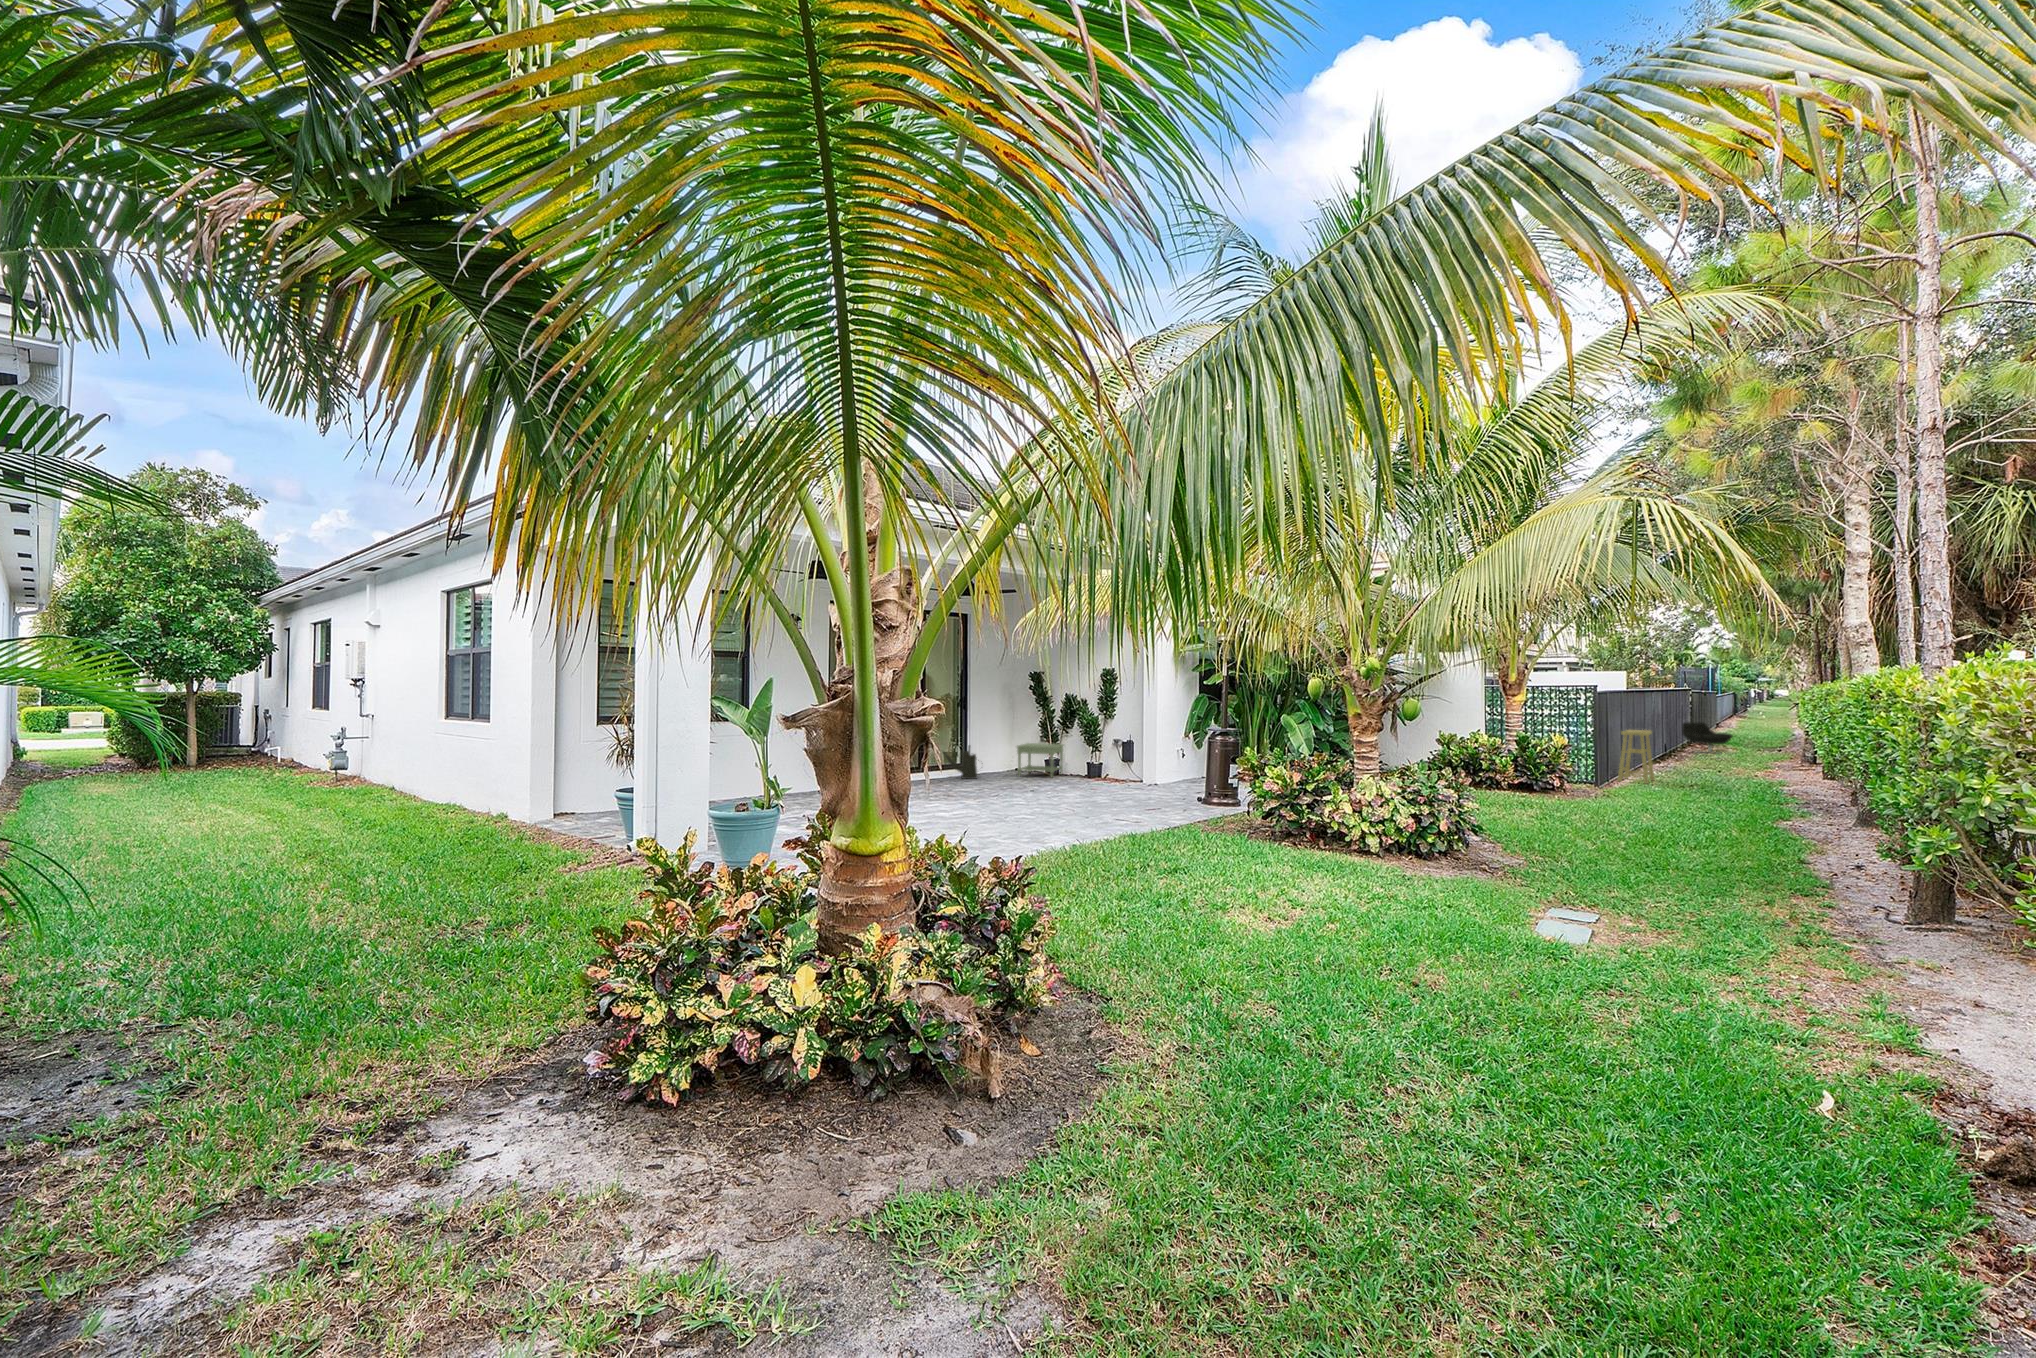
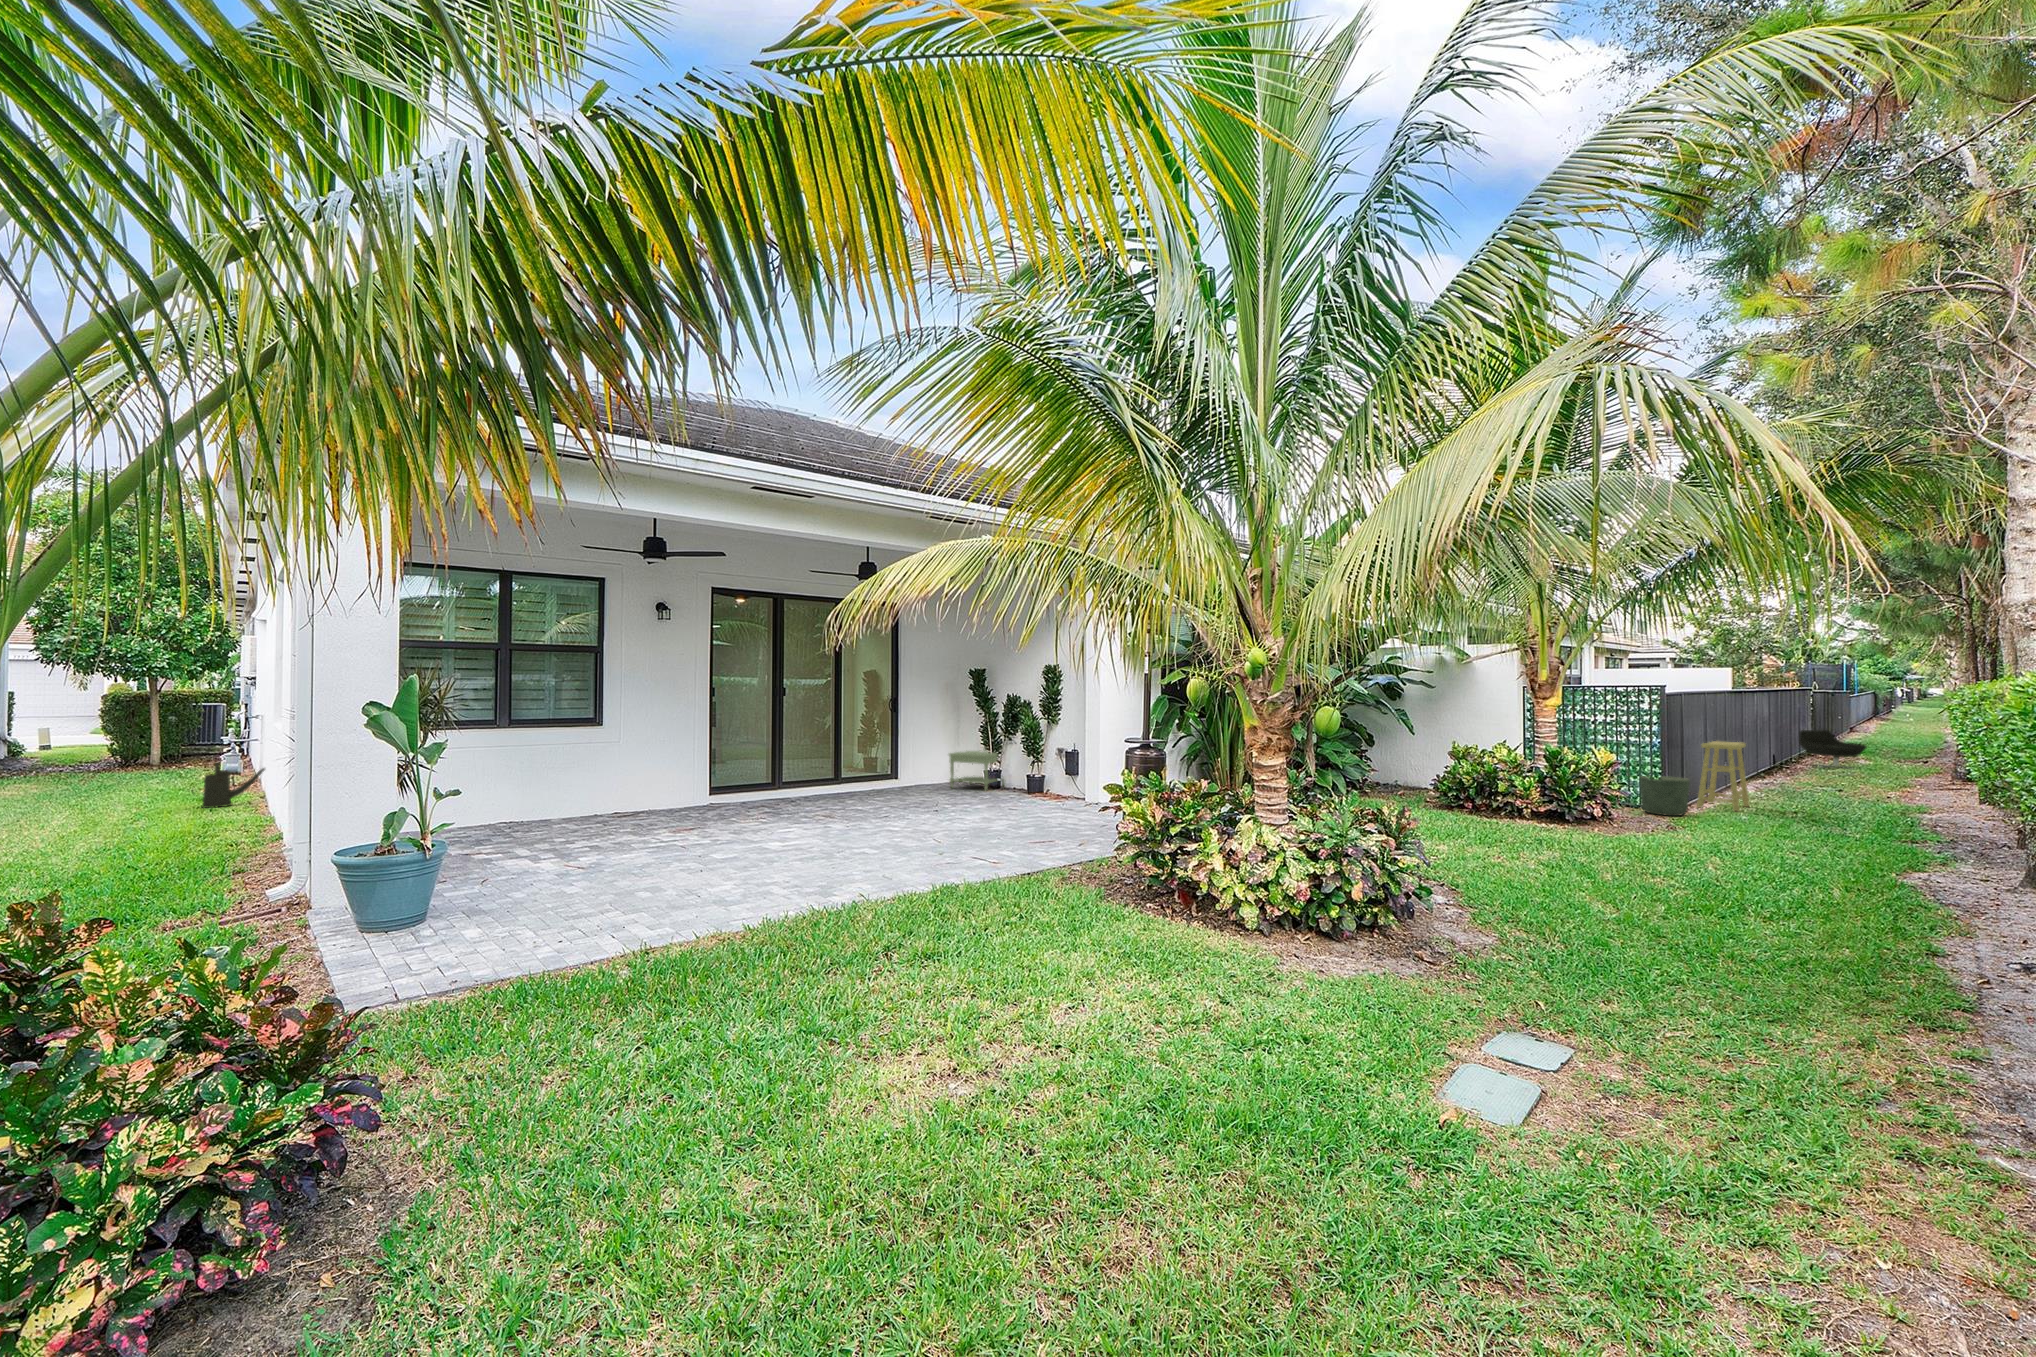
watering can: present [943,746,977,779] -> present [202,762,265,808]
planter: none [1578,757,1615,787] -> present [1640,776,1690,816]

